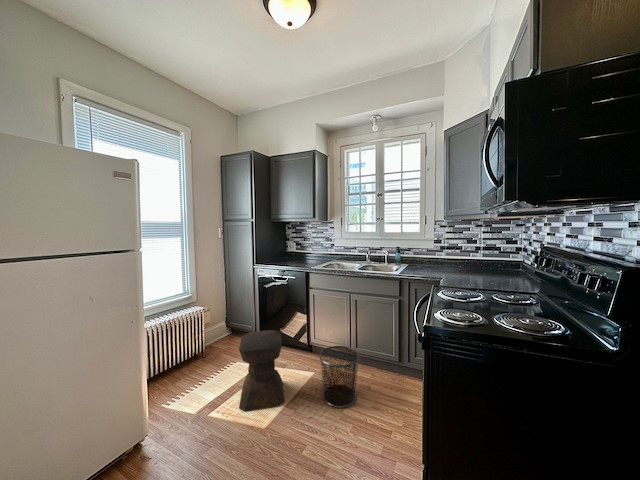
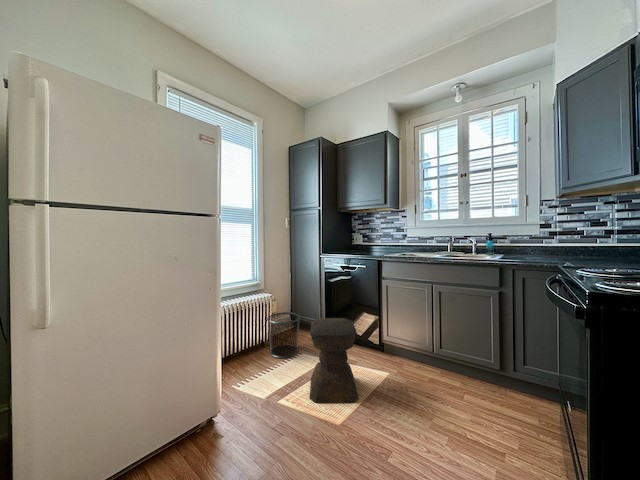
waste bin: present [319,346,359,408] -> present [267,312,300,358]

